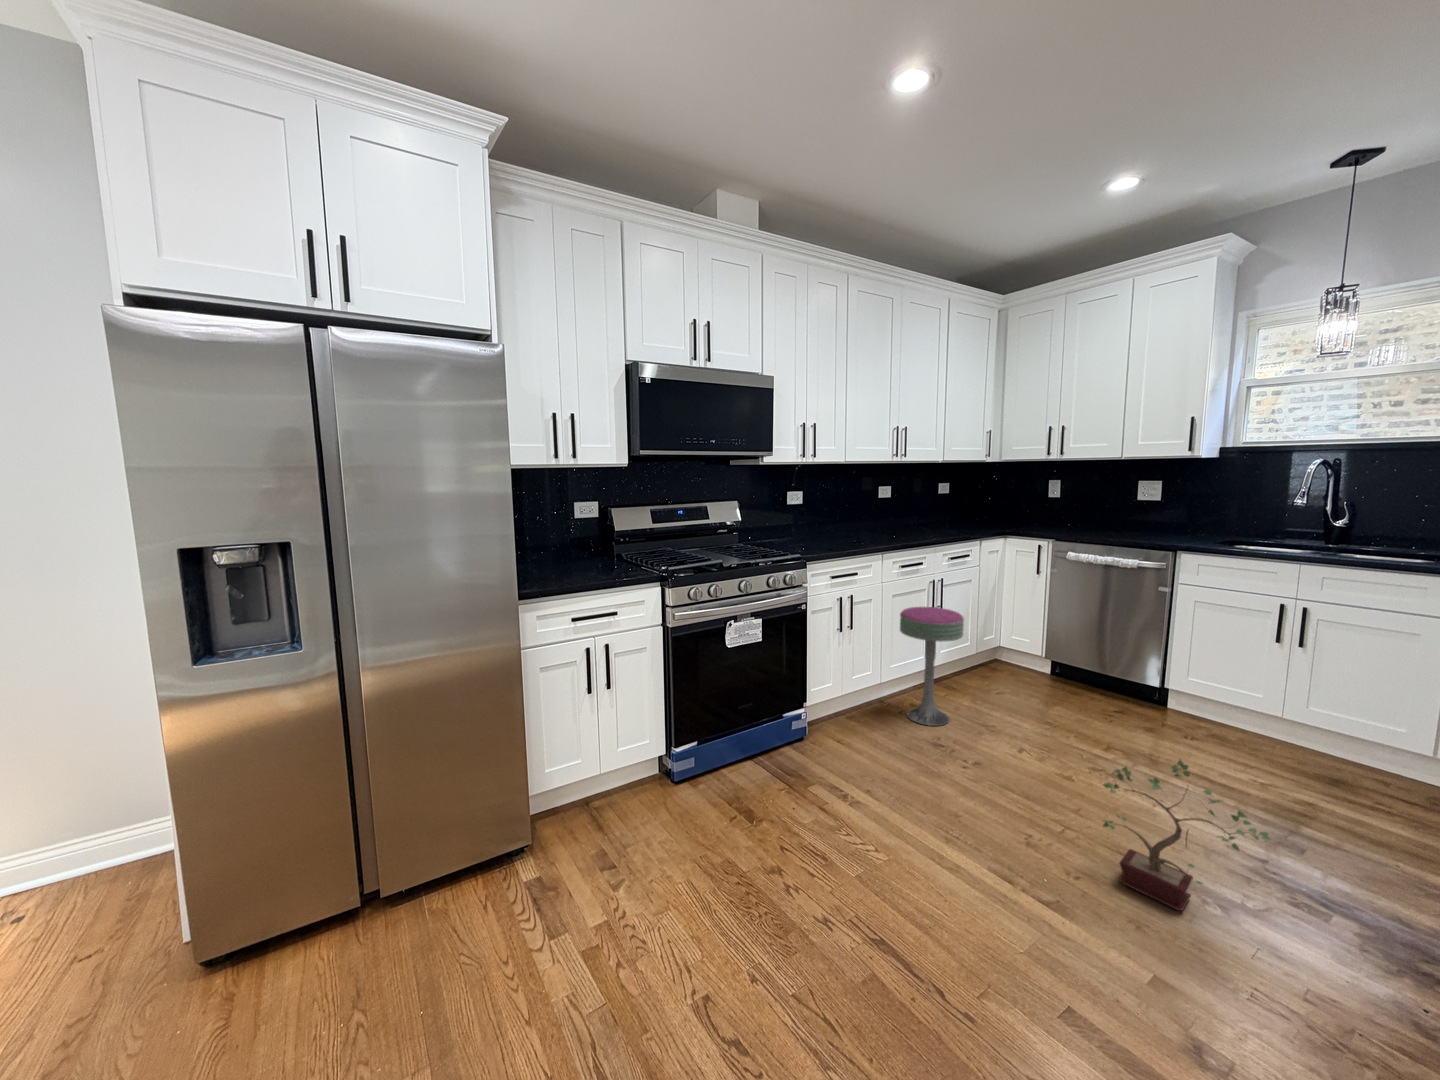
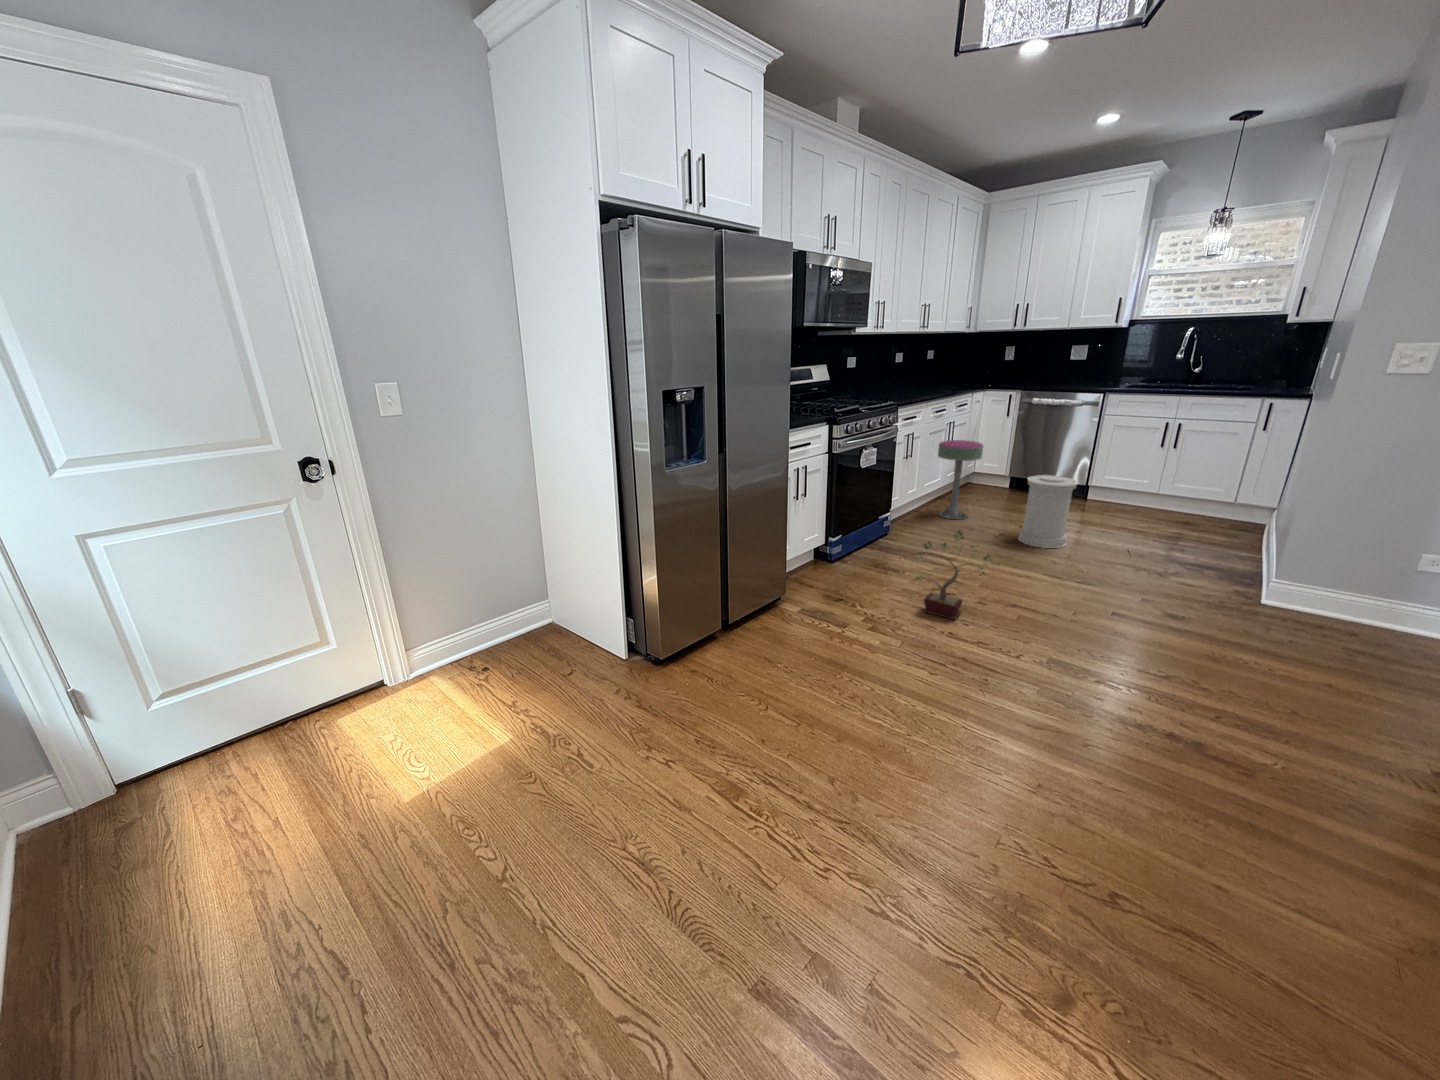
trash can: none [999,680,1086,812] -> present [1019,475,1077,548]
potted plant: present [1103,759,1271,911] -> present [916,531,1000,620]

